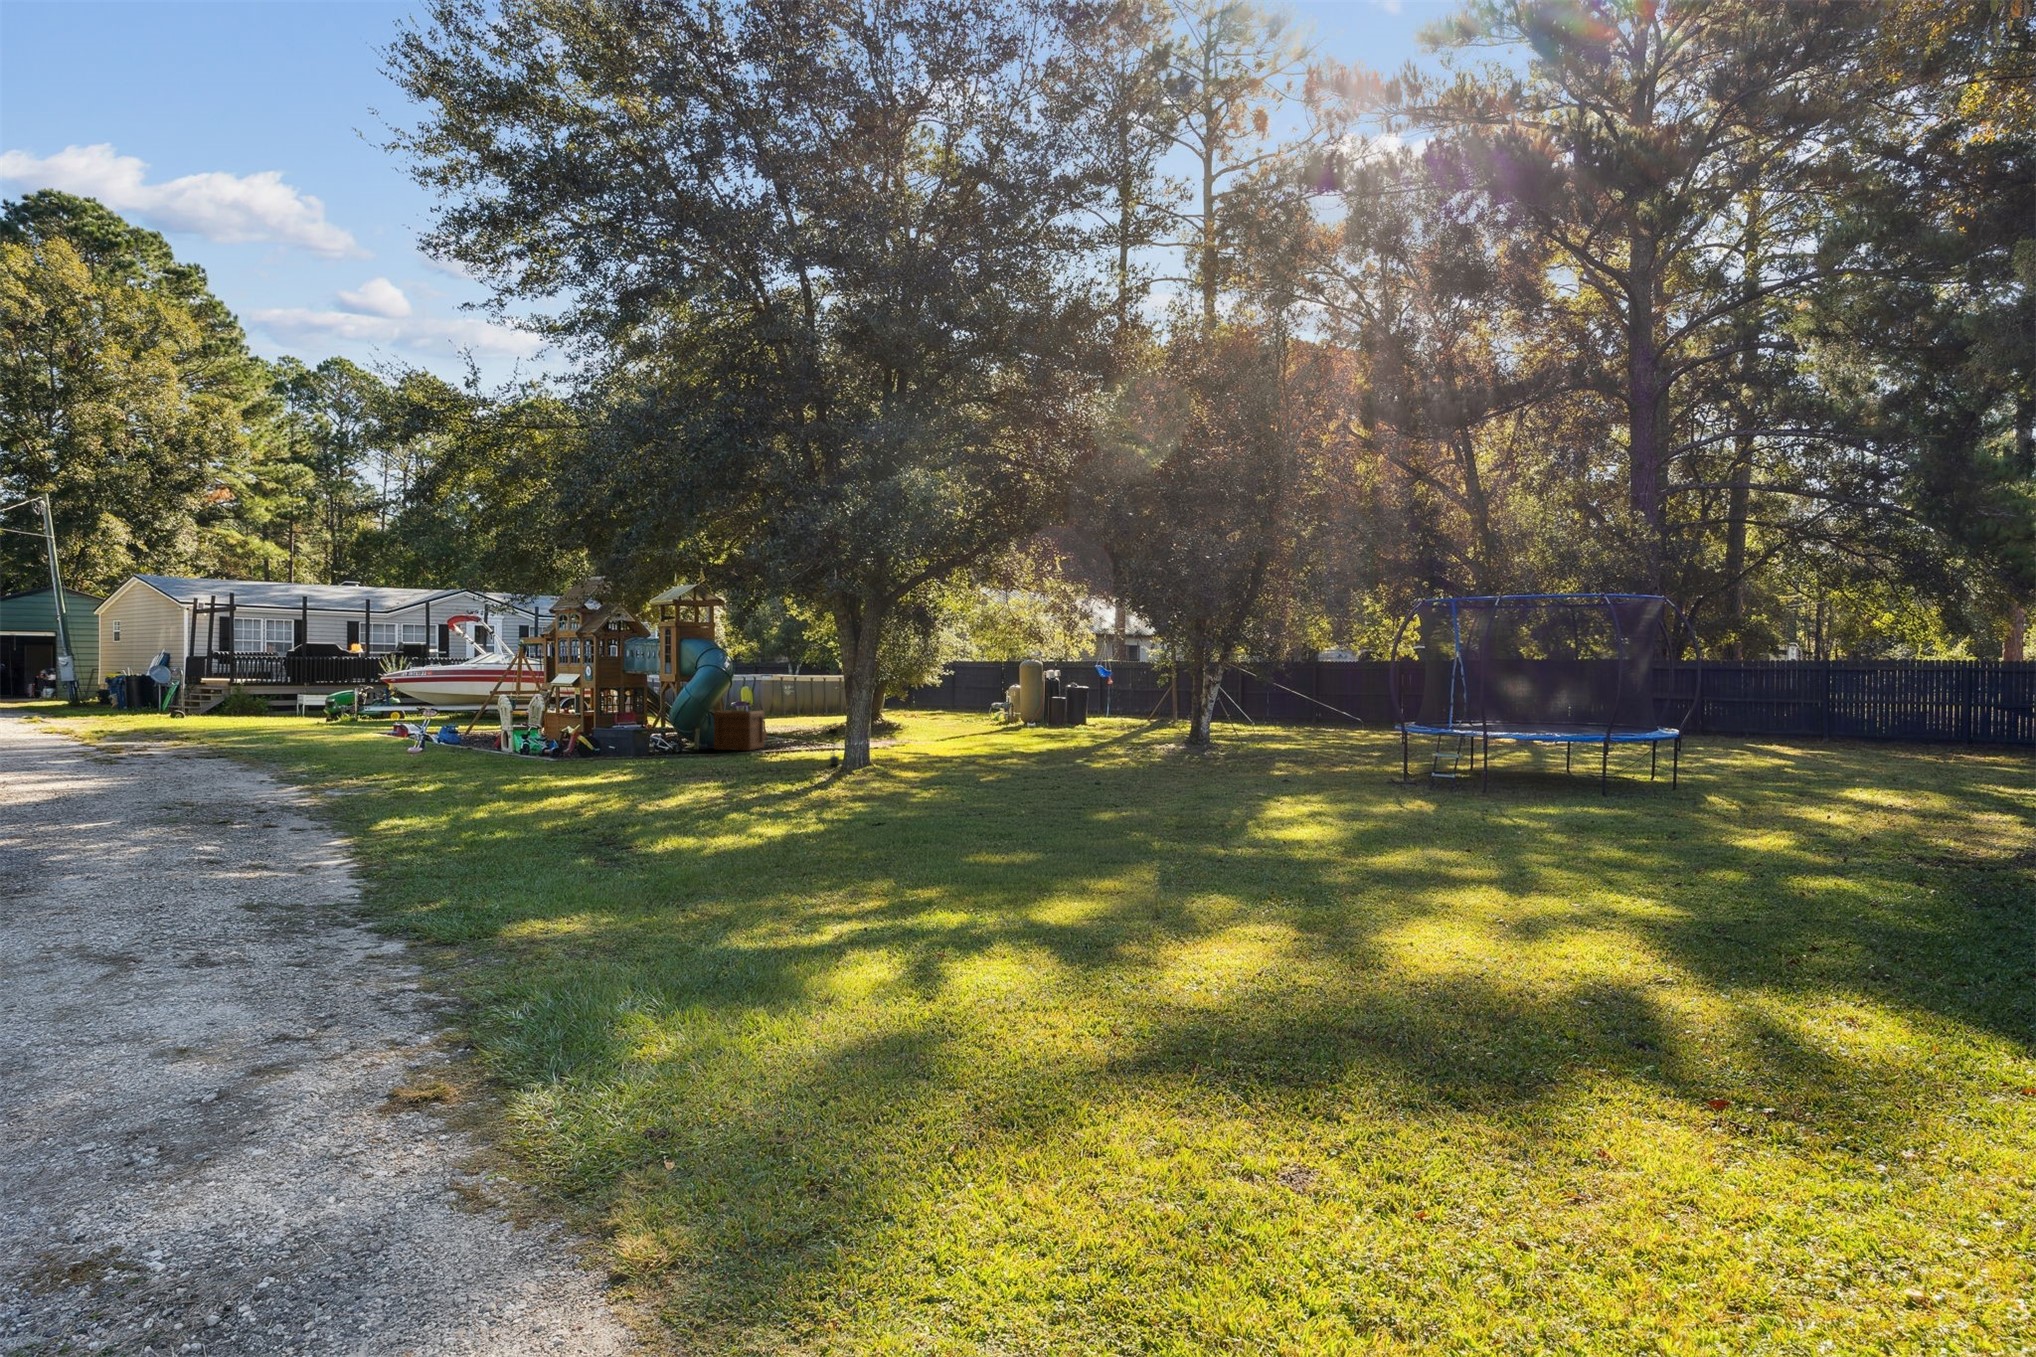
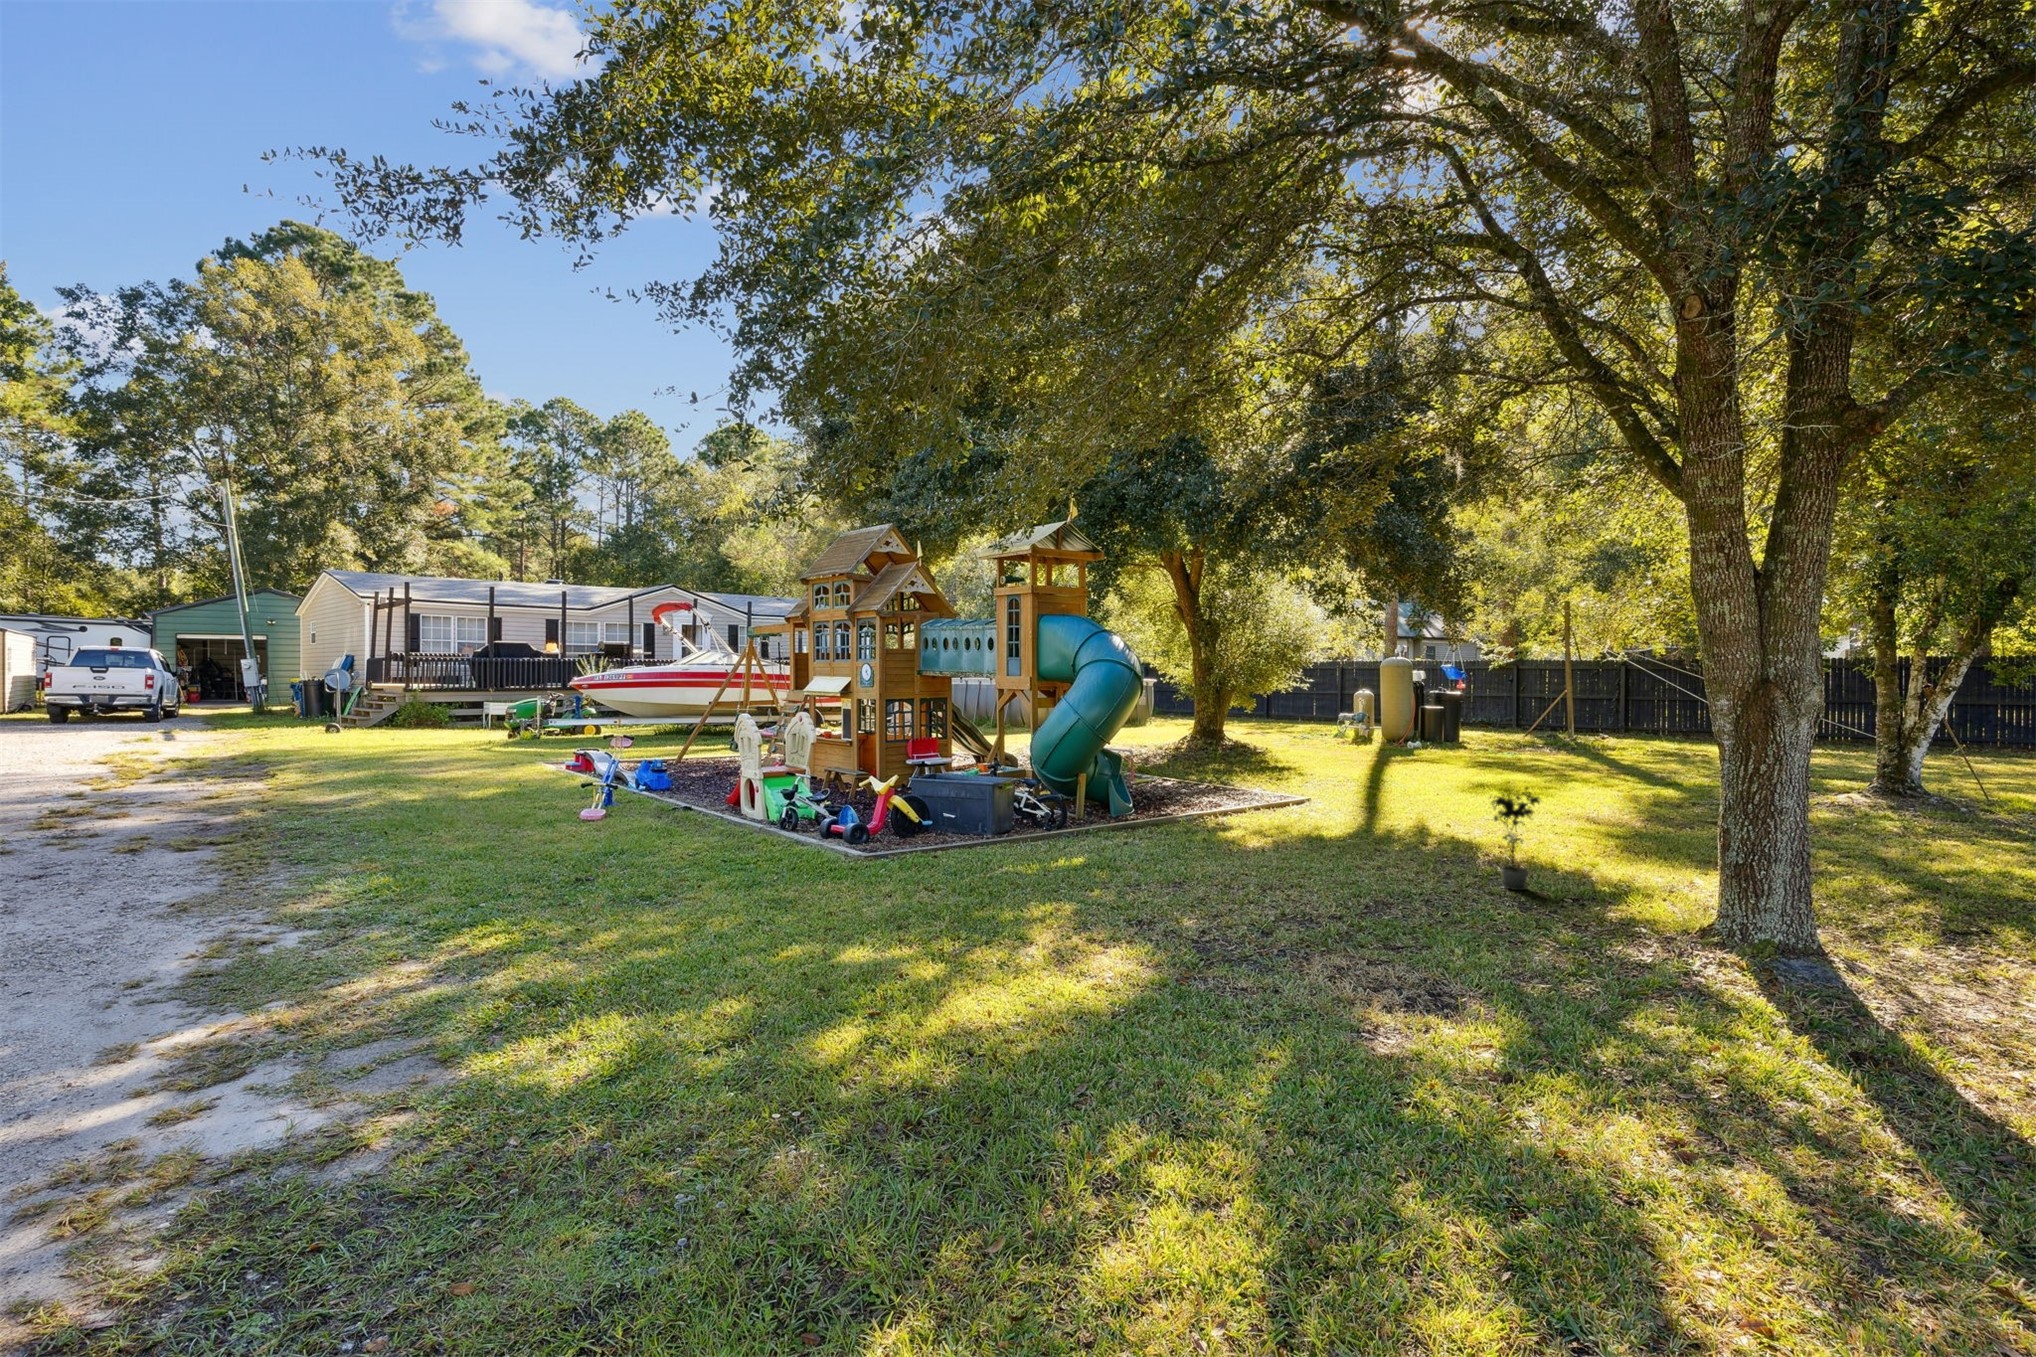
wooden crate: present [714,710,764,751] -> none [1110,739,1184,816]

